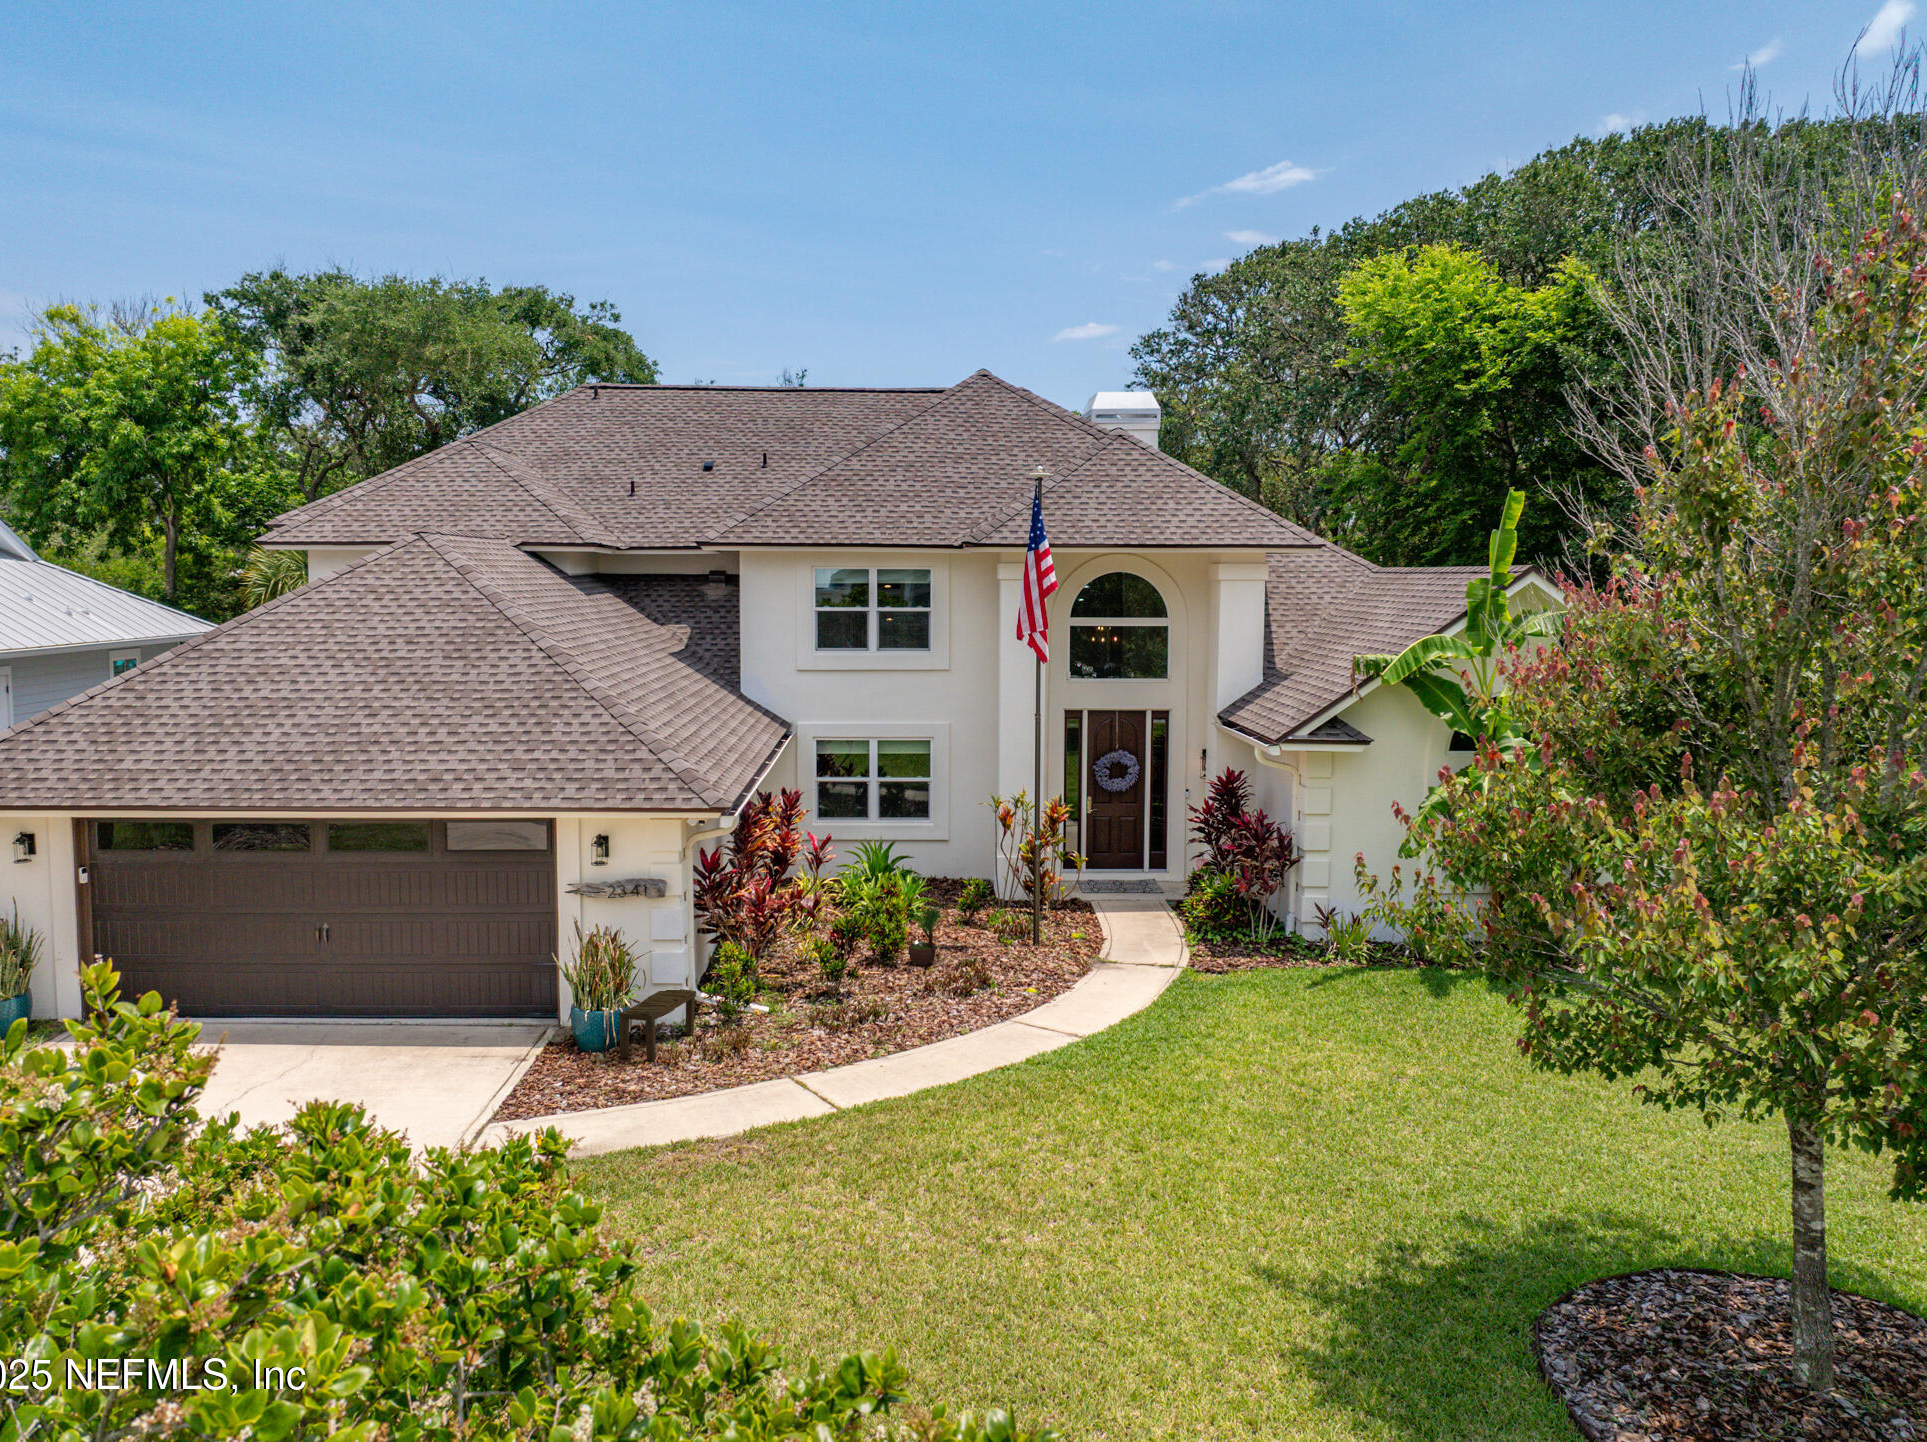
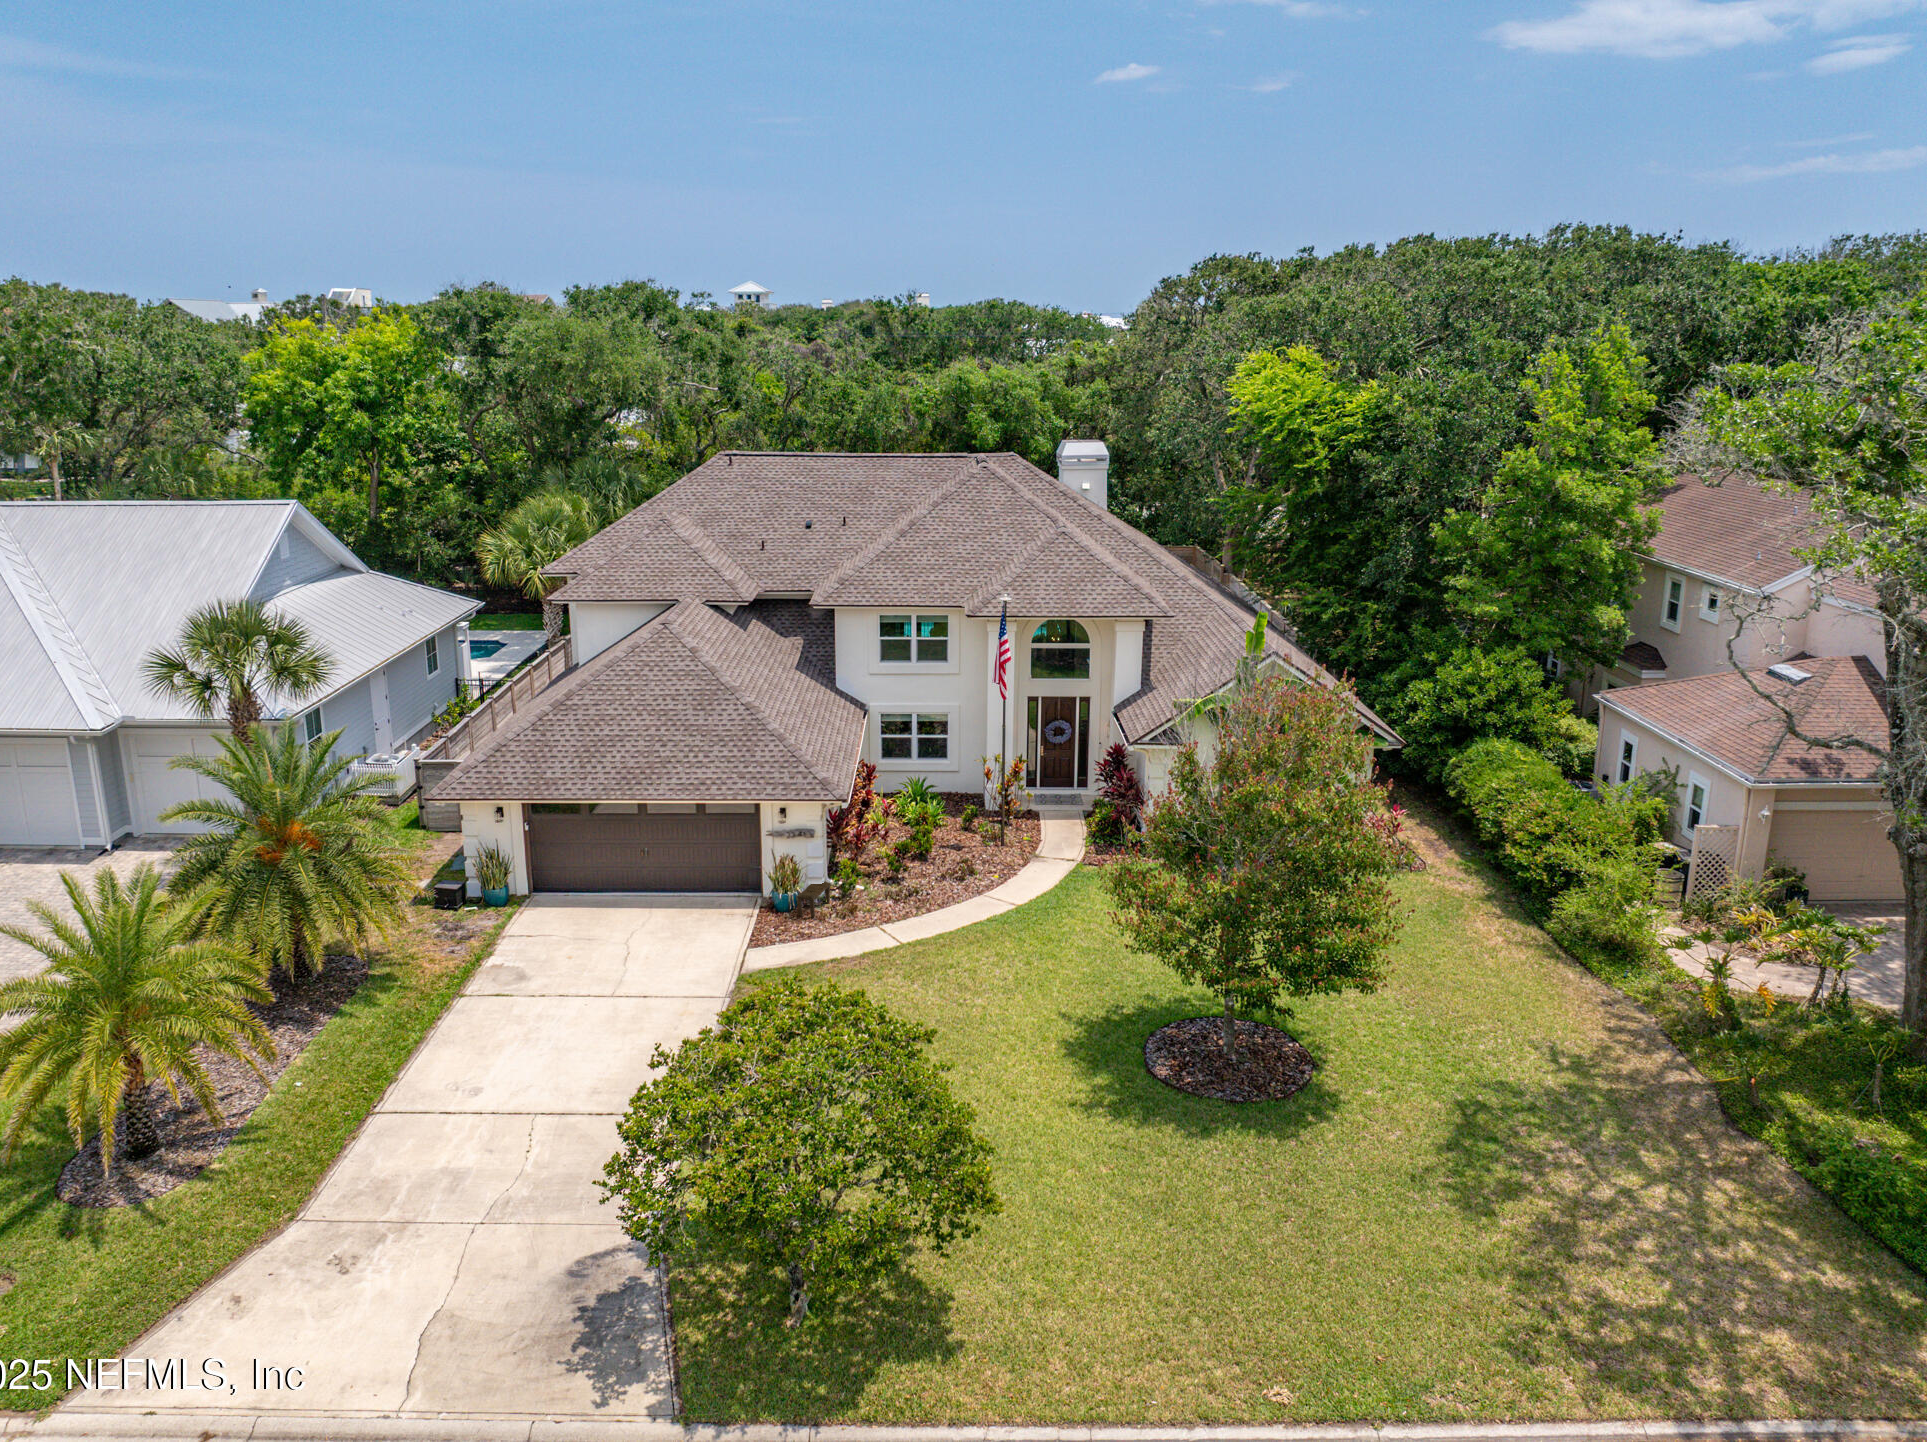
potted tree: present [908,905,943,965] -> none [934,827,953,858]

